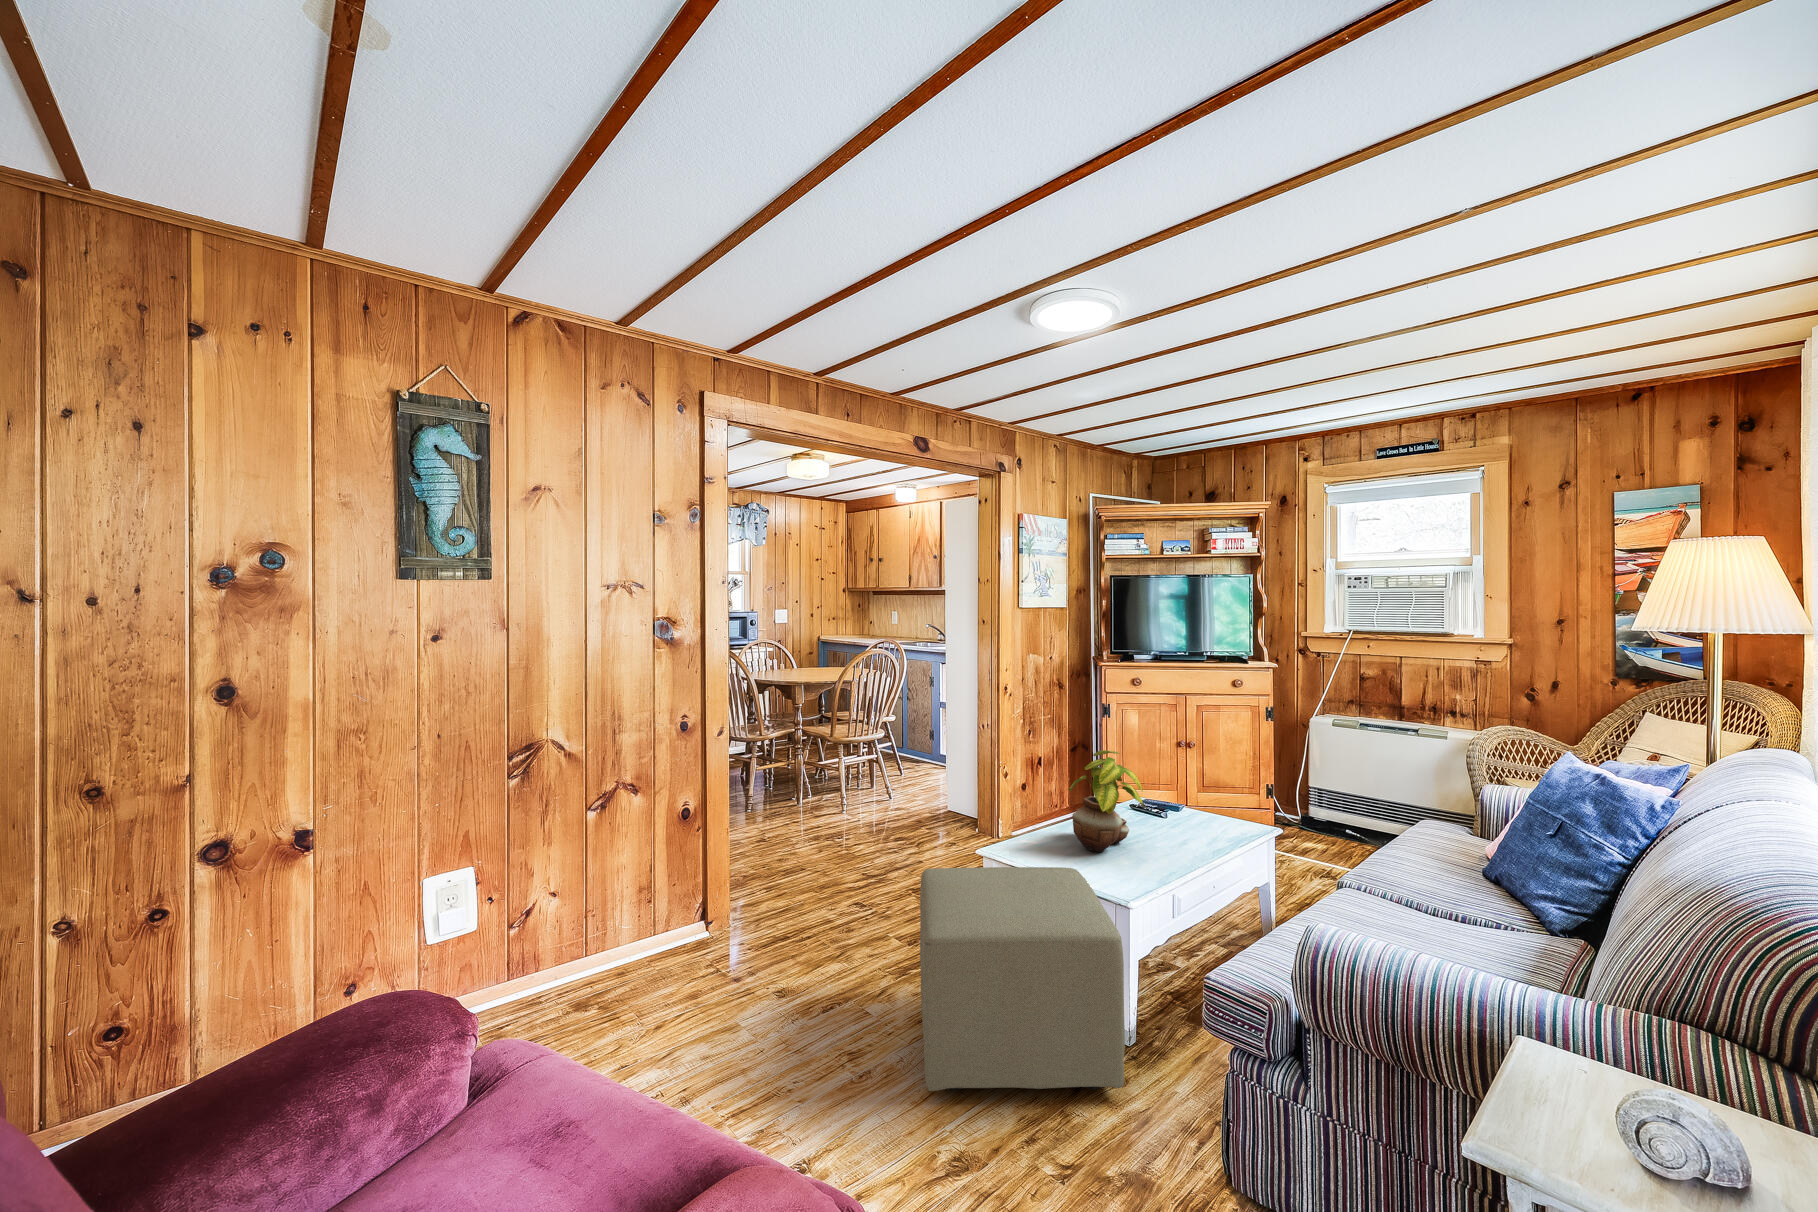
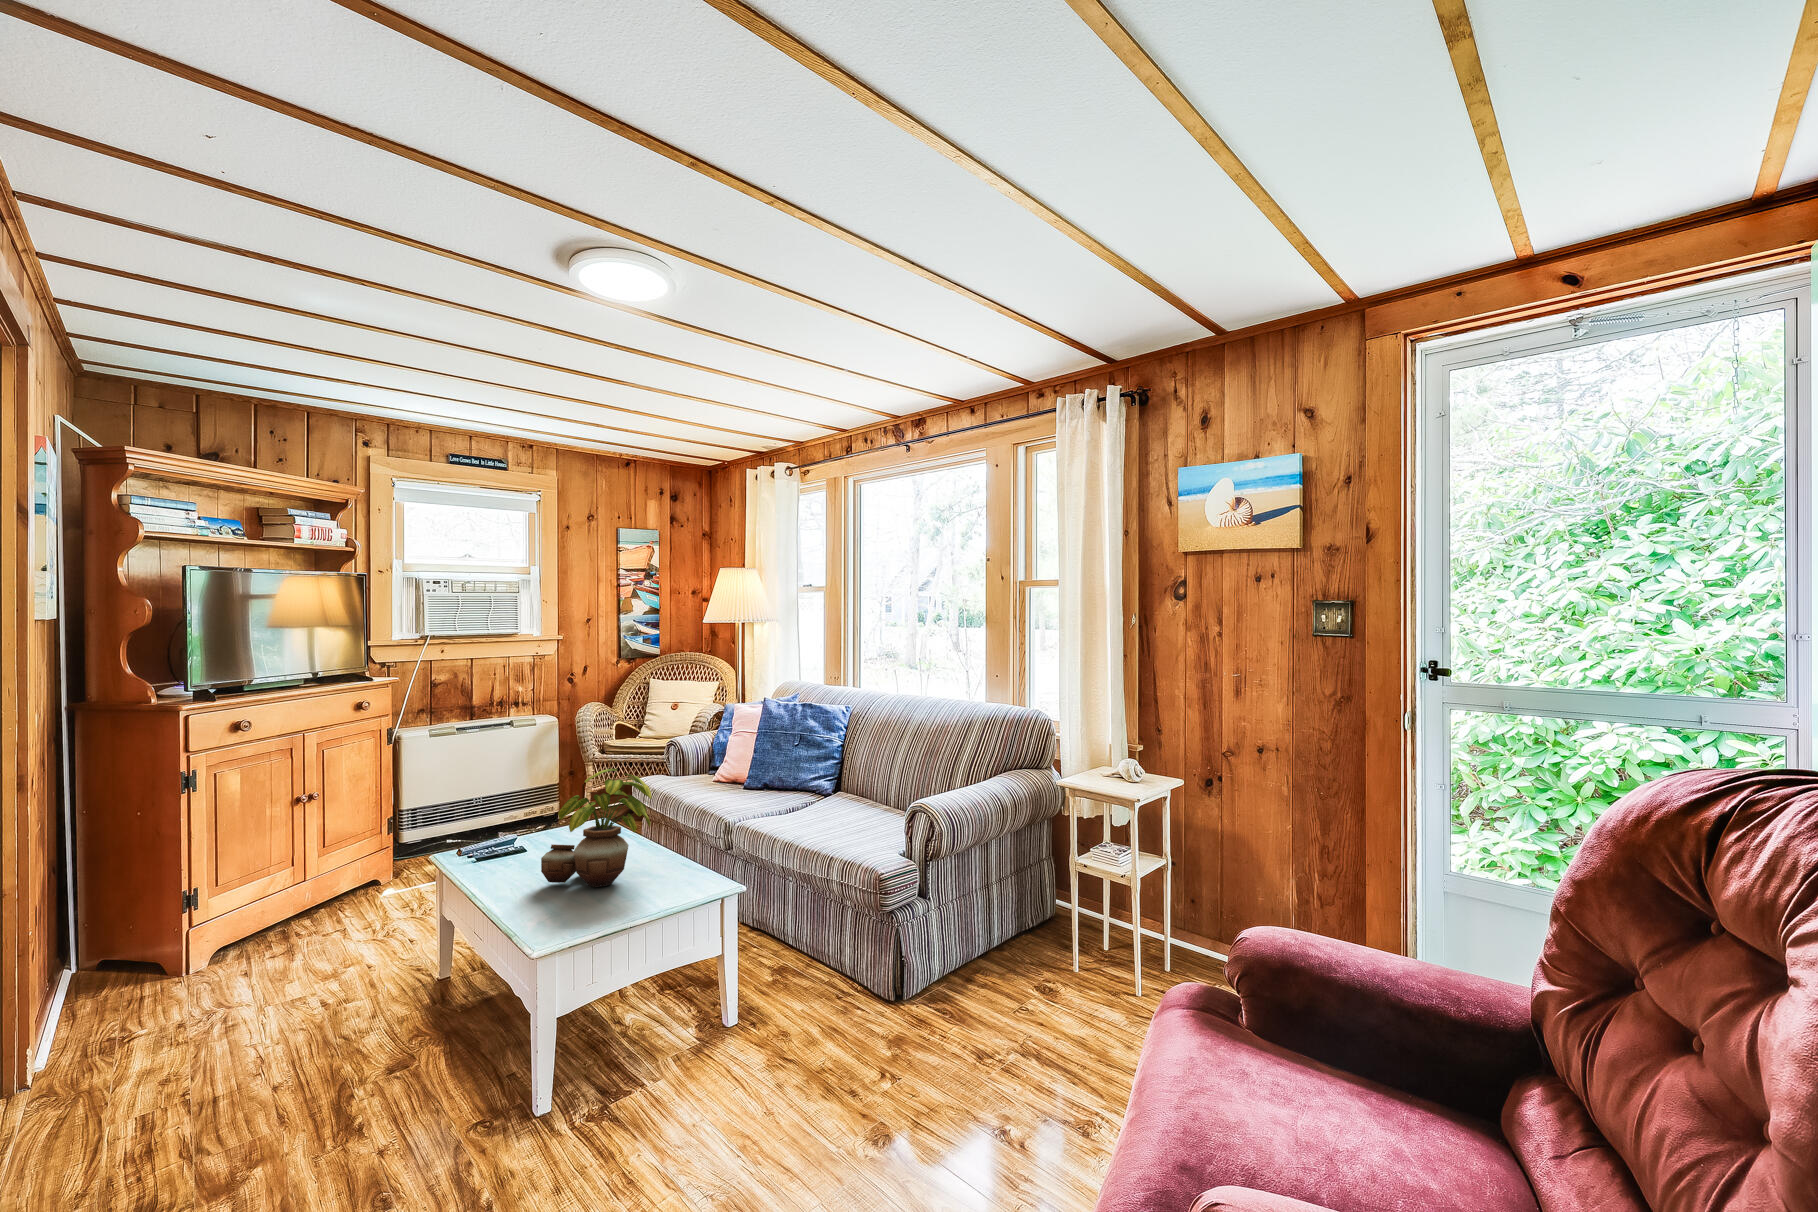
ottoman: present [920,867,1125,1091] -> none [573,894,815,1154]

